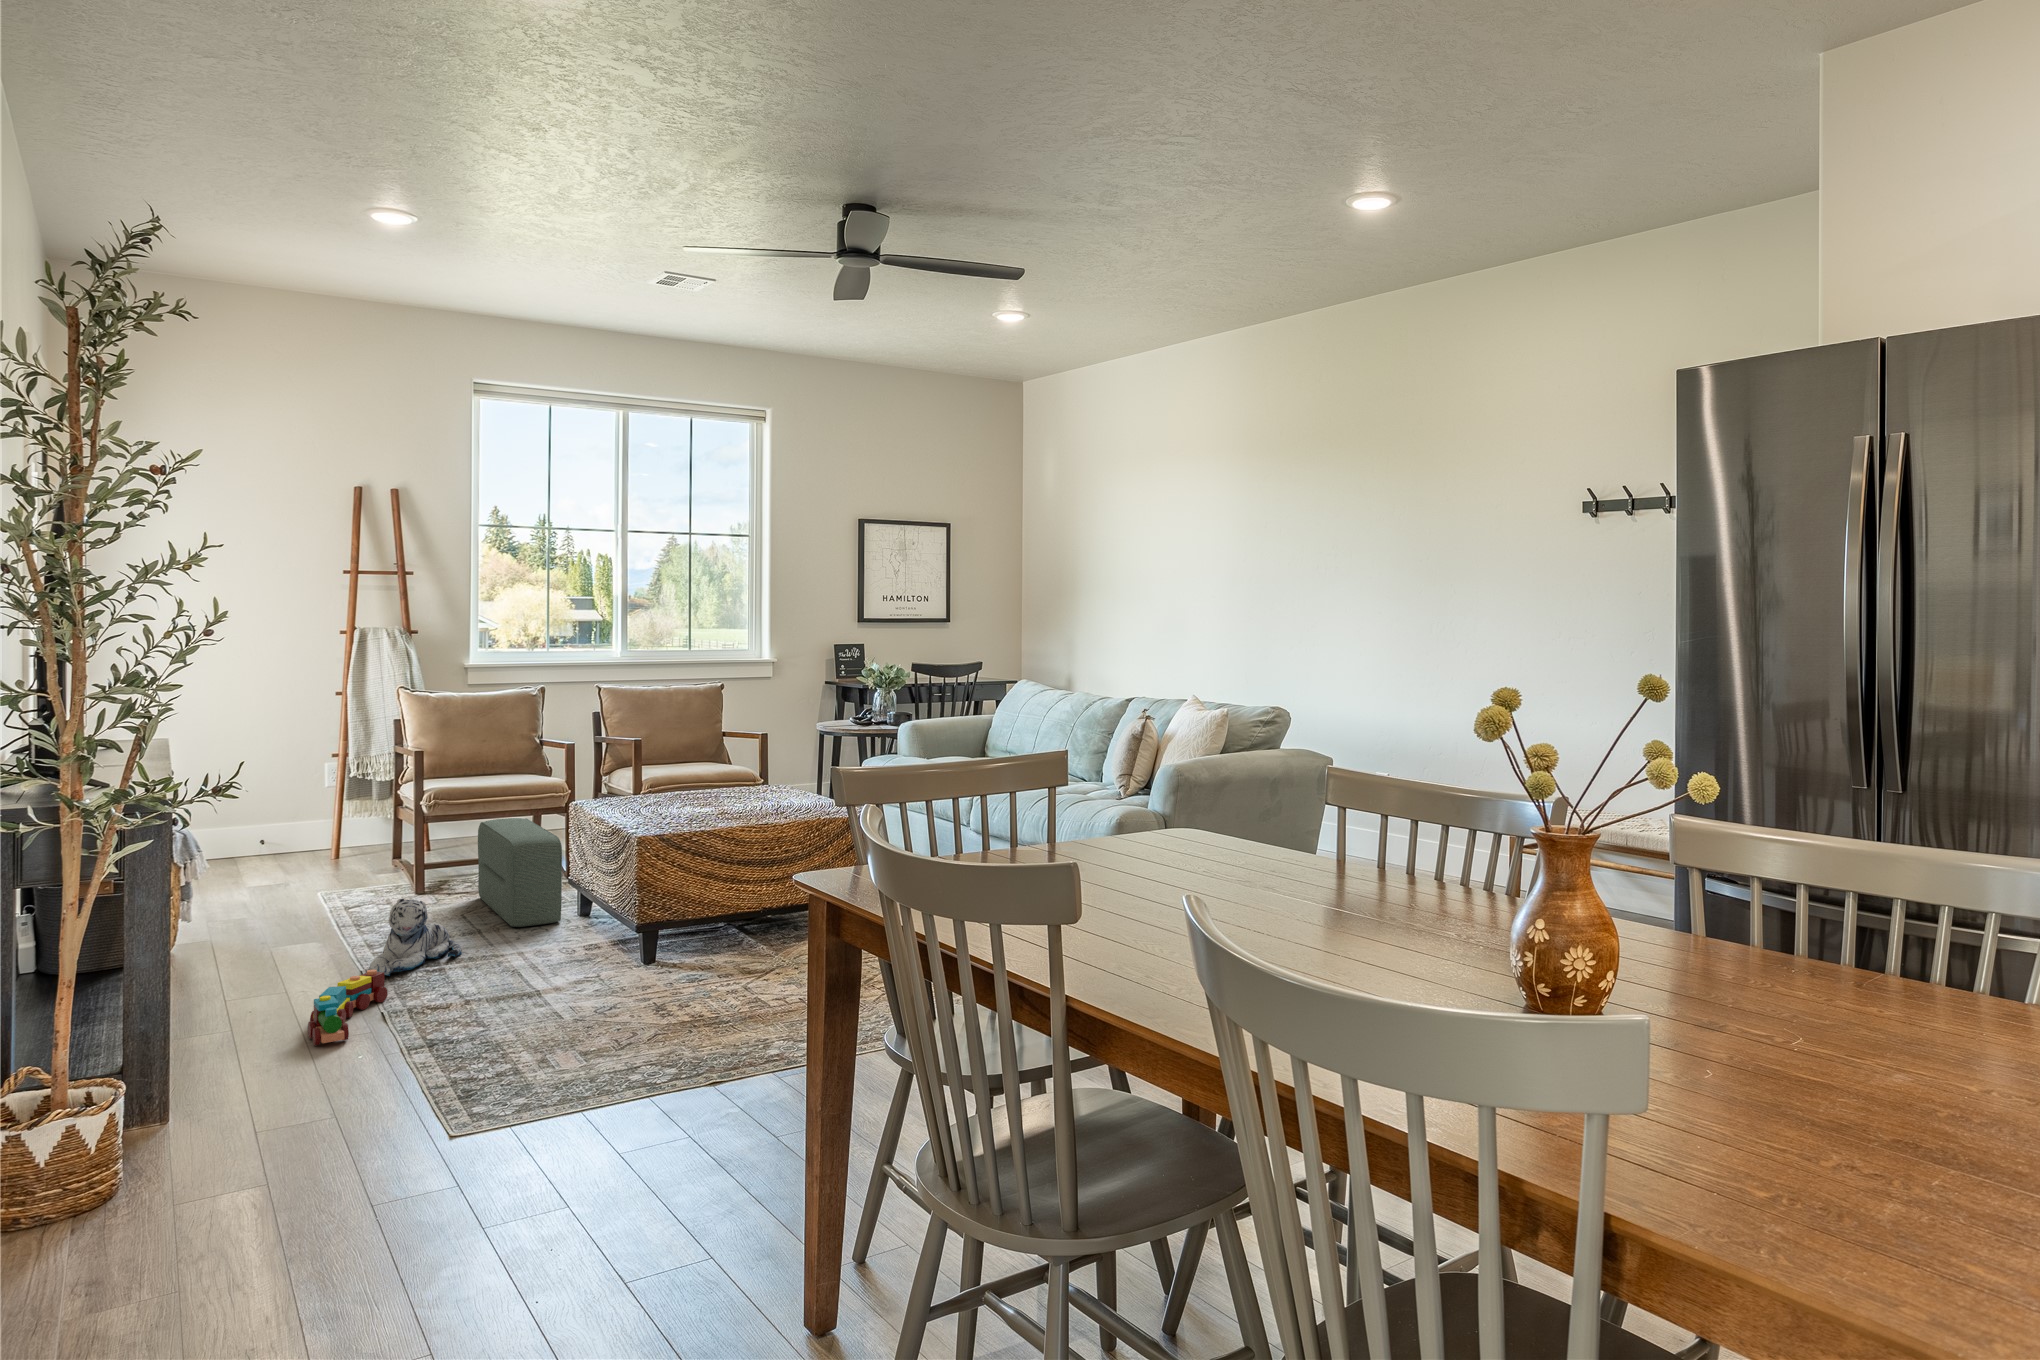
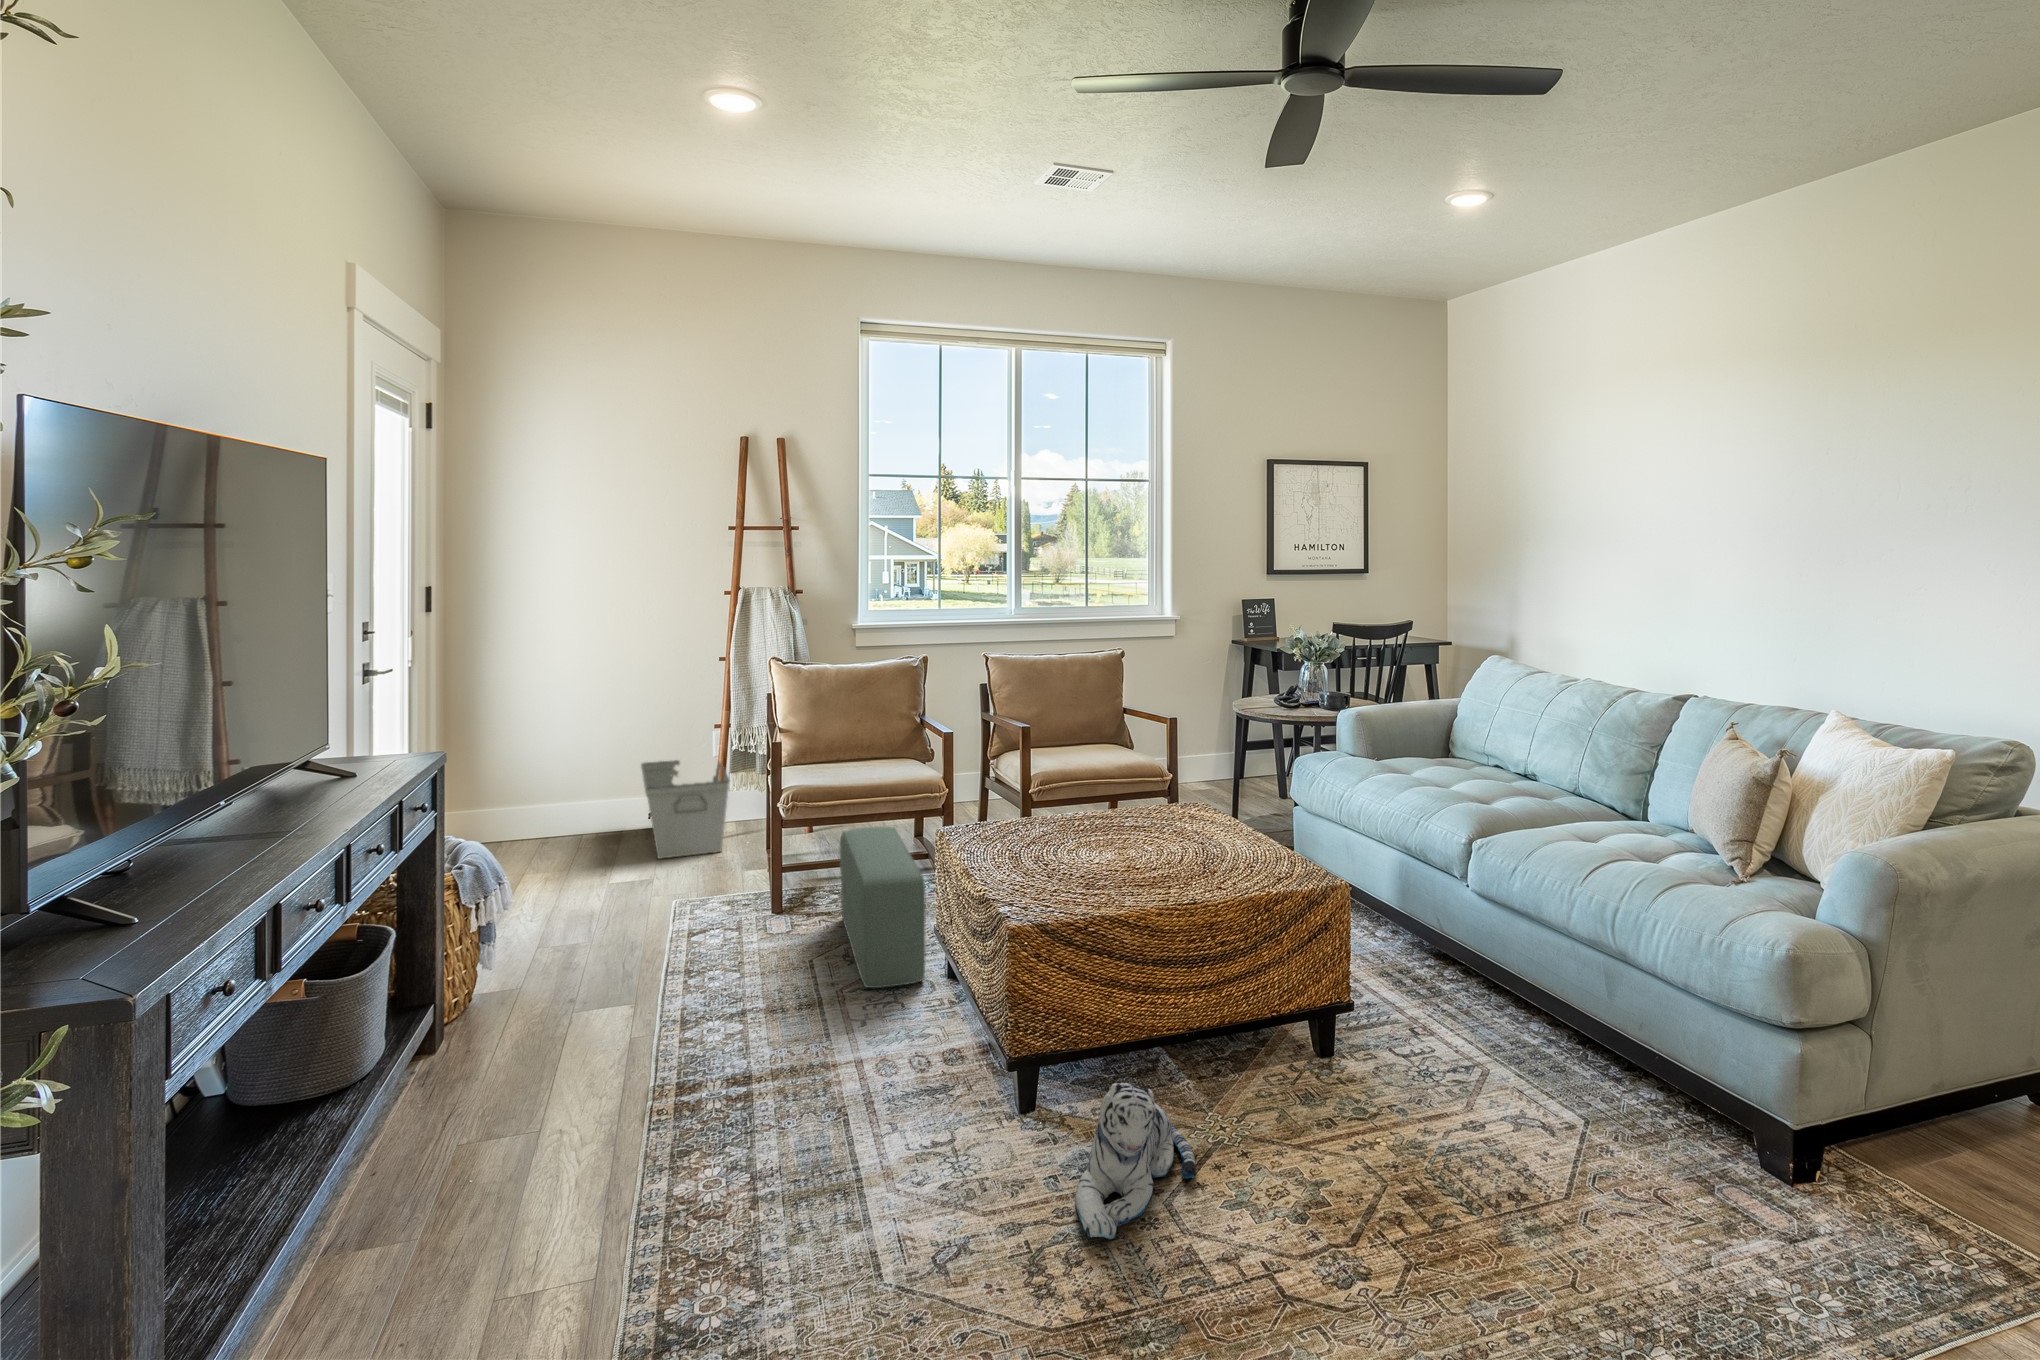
storage bin: none [246,789,351,875] -> present [641,760,730,858]
plush toy: present [369,899,462,976] -> present [1075,1083,1196,1239]
toy train: present [308,970,388,1045] -> none [512,1111,665,1298]

